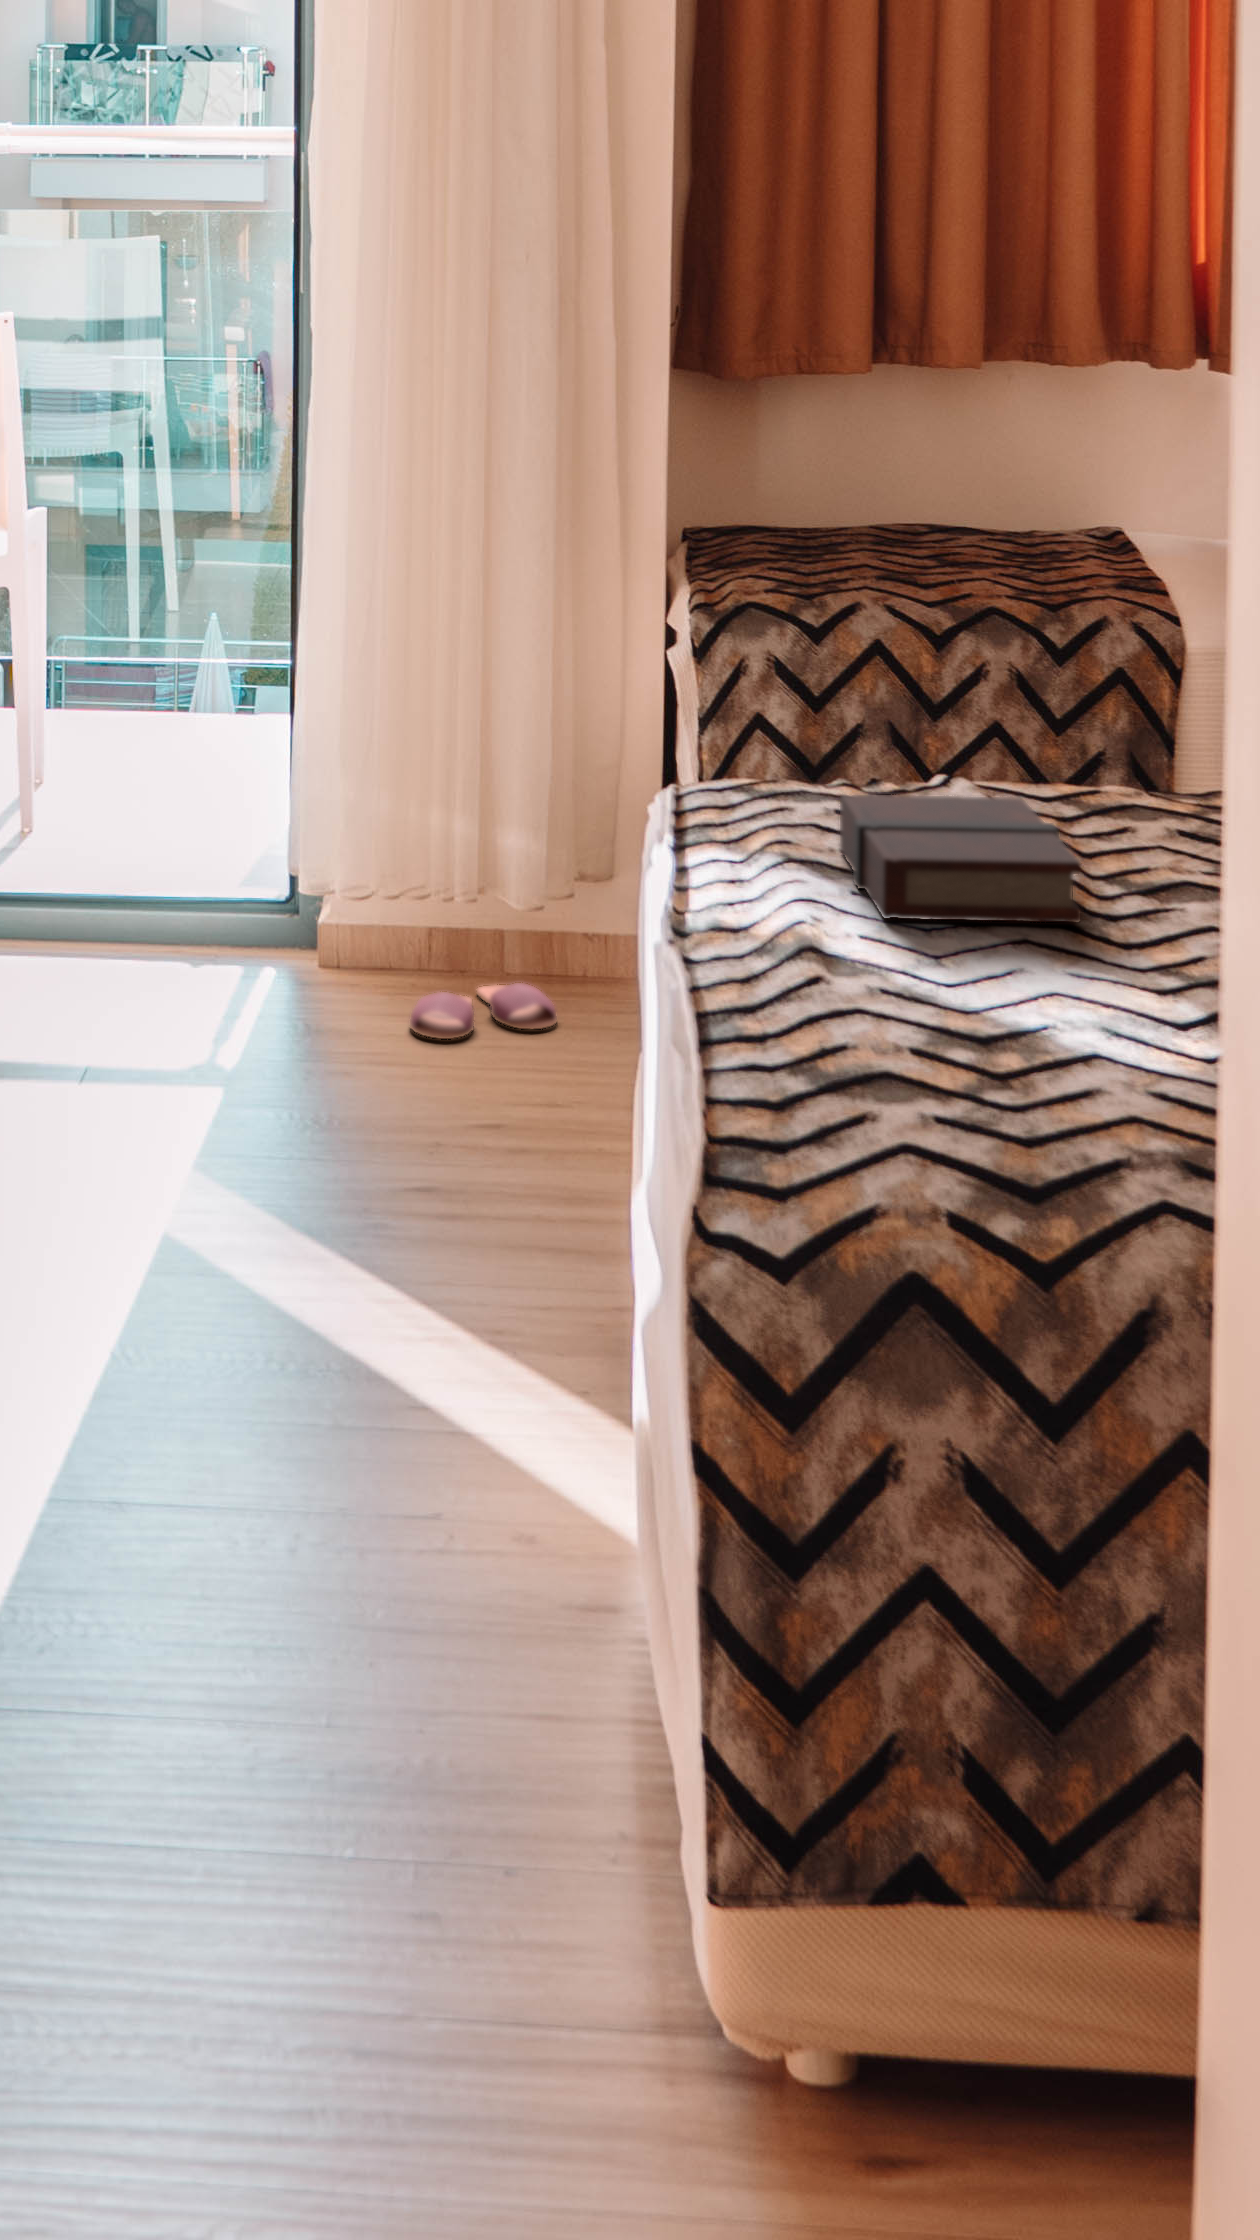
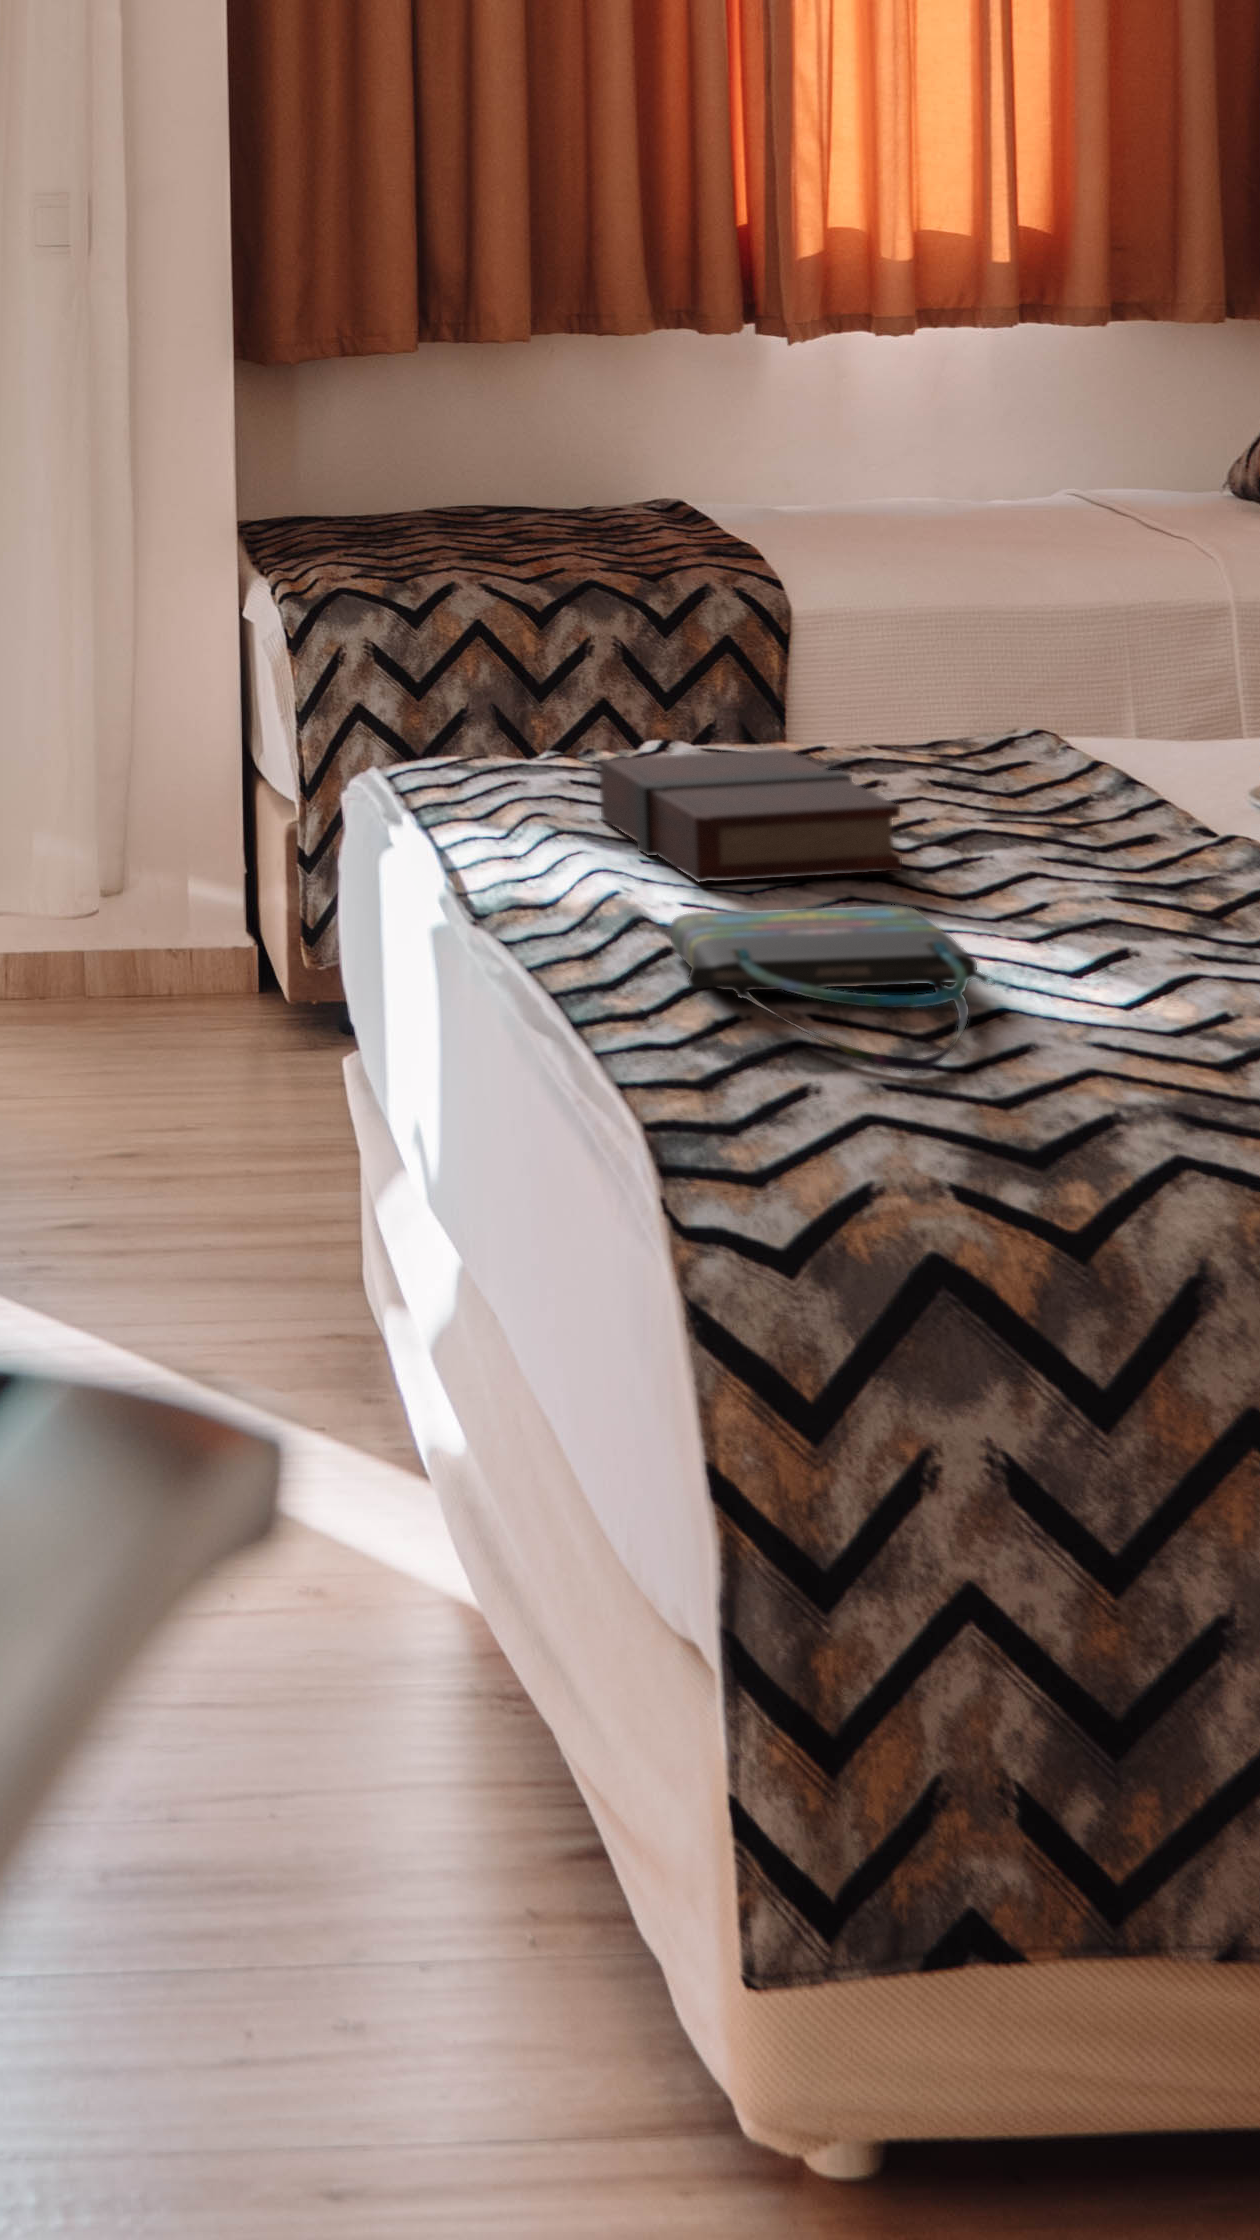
tote bag: none [791,948,1075,1110] -> present [670,905,995,1071]
slippers: present [410,983,557,1039] -> none [8,1011,159,1075]

